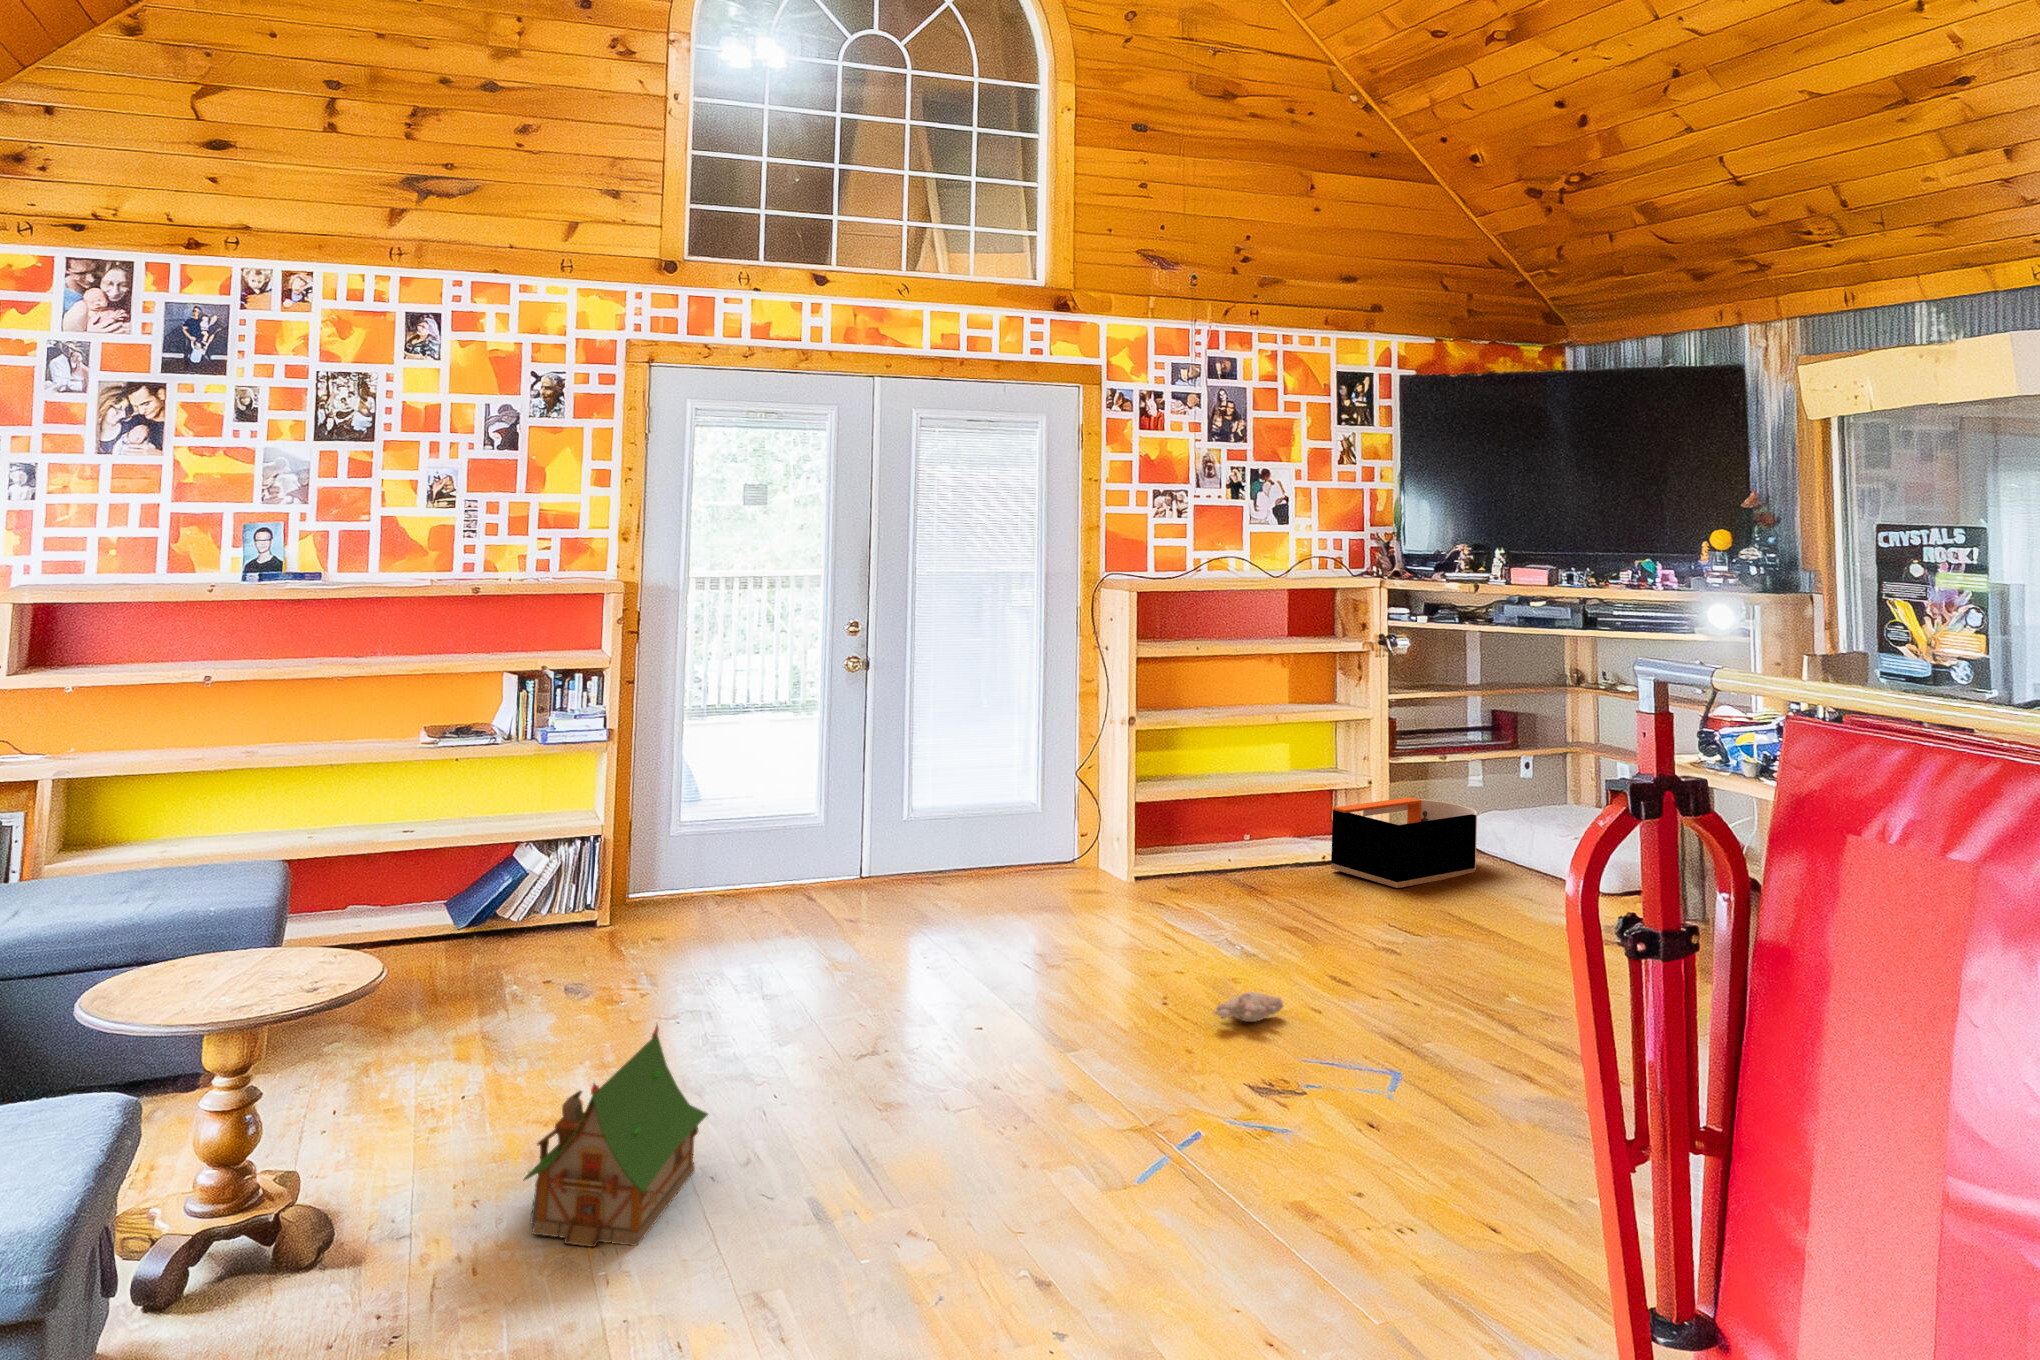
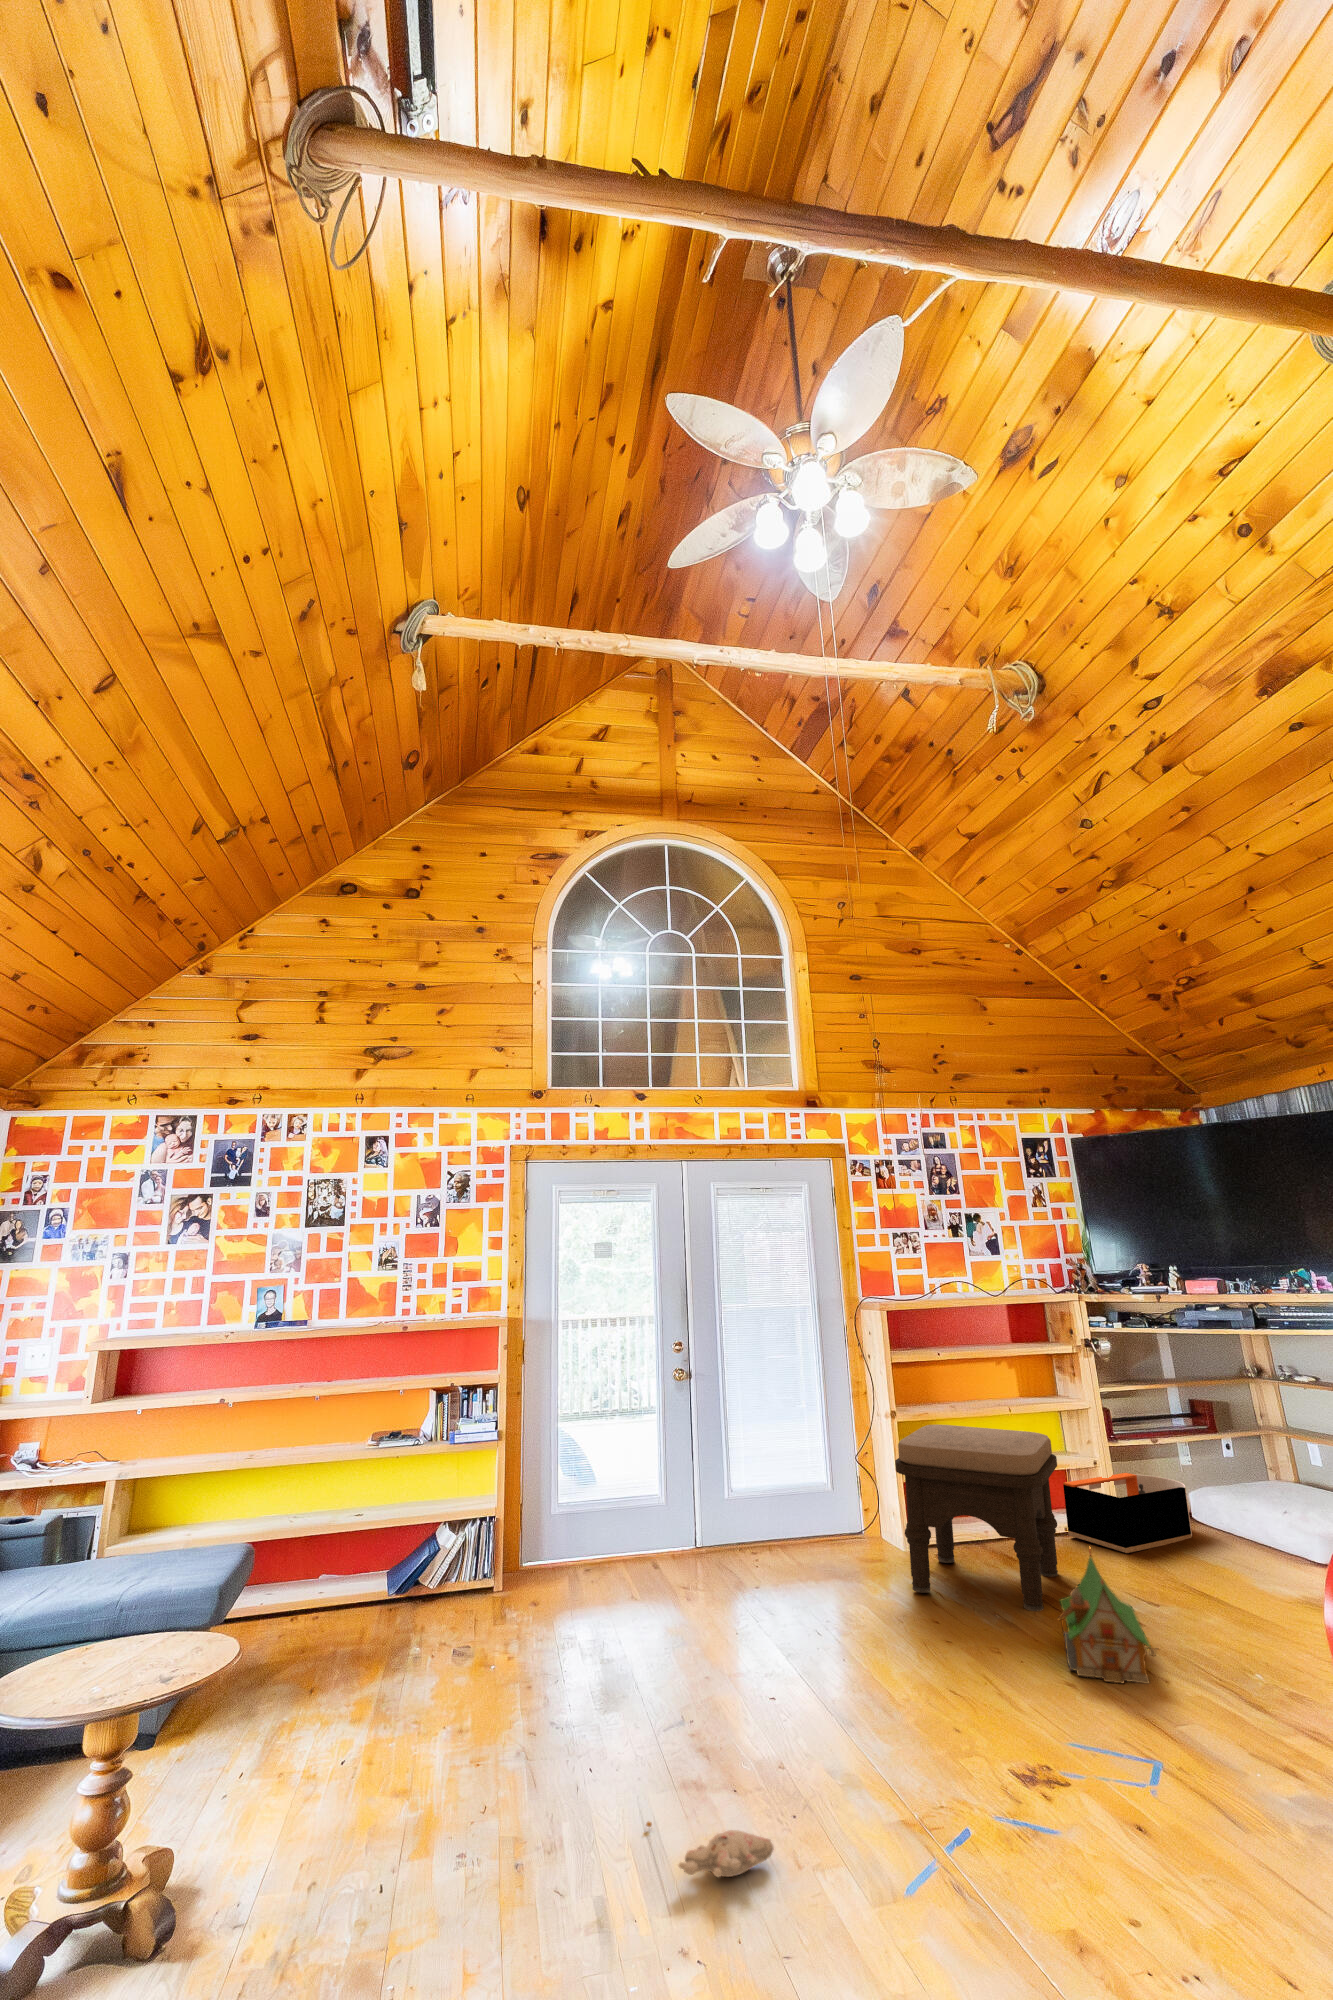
ottoman: none [1134,735,1331,949] -> present [895,1425,1058,1611]
plush toy: present [1163,992,1283,1022] -> present [646,1821,773,1877]
toy house: present [523,1025,708,1247] -> present [1058,1556,1156,1684]

